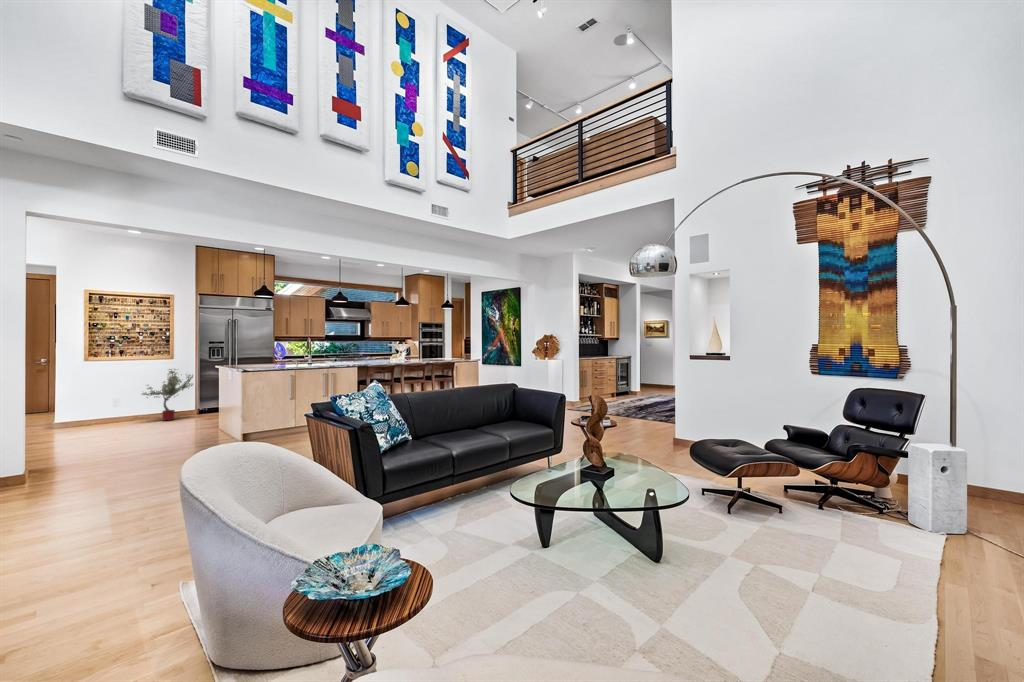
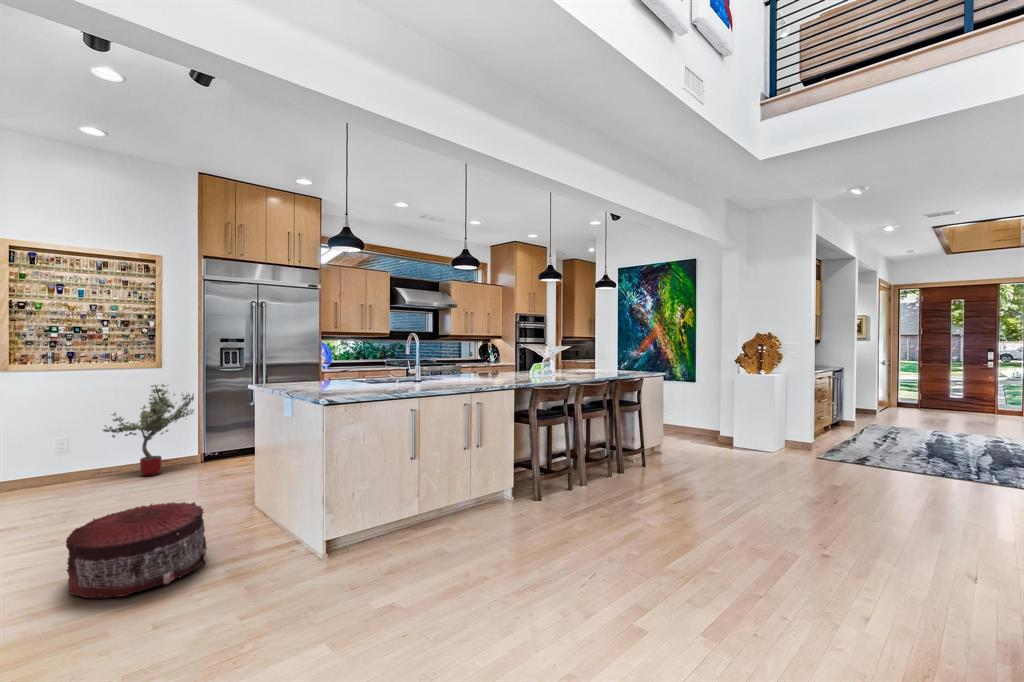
pouf: none [136,418,198,452] -> present [66,502,207,598]

